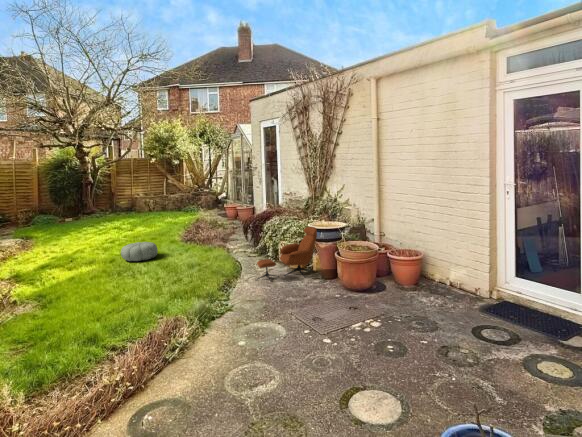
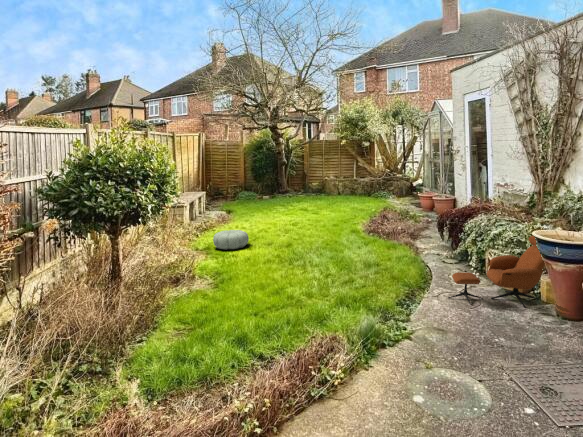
pouf: present [121,242,158,261] -> present [213,230,249,250]

